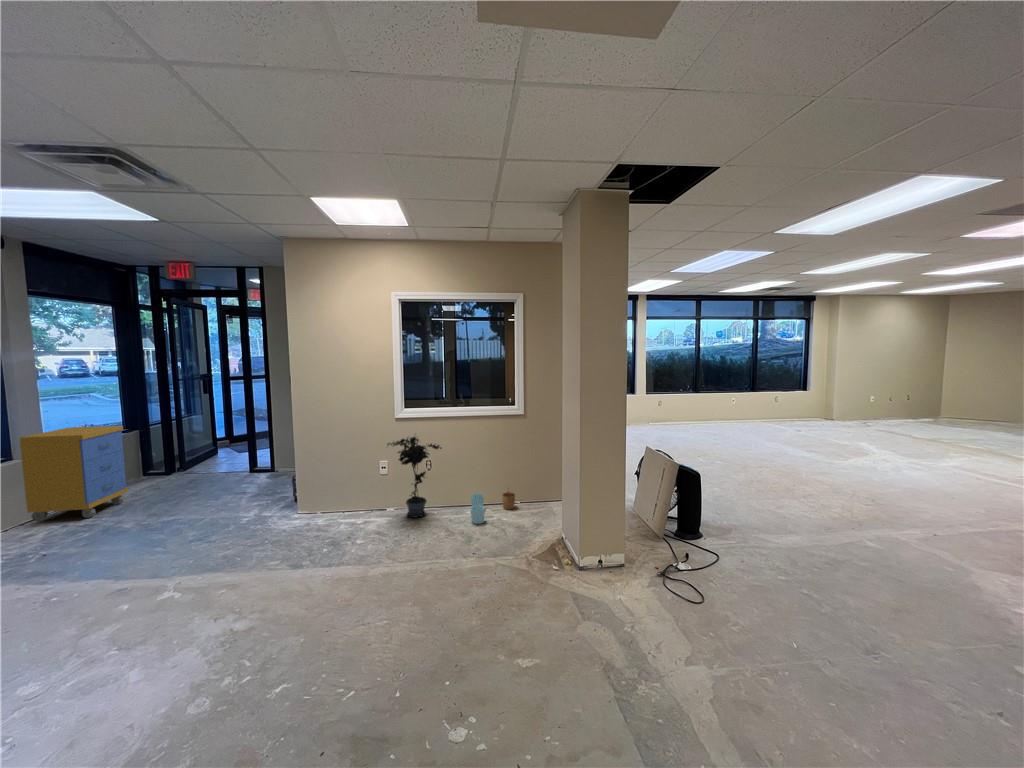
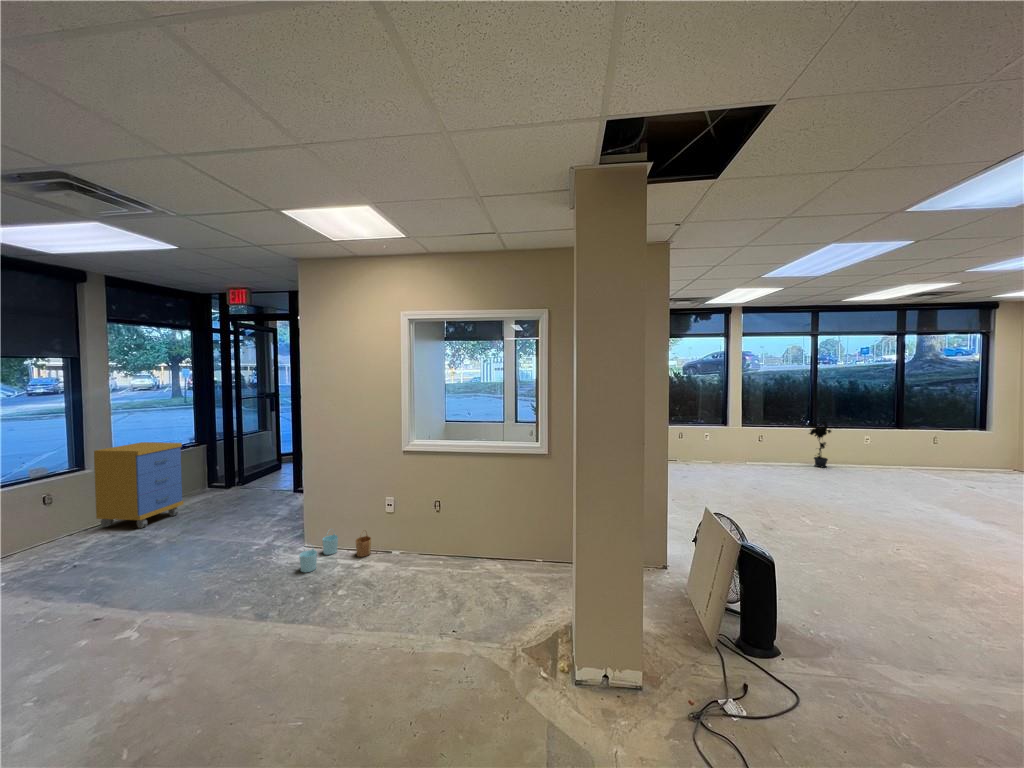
potted plant: present [388,437,442,518] -> present [802,421,840,467]
bucket: present [471,488,515,524] -> present [299,534,371,572]

